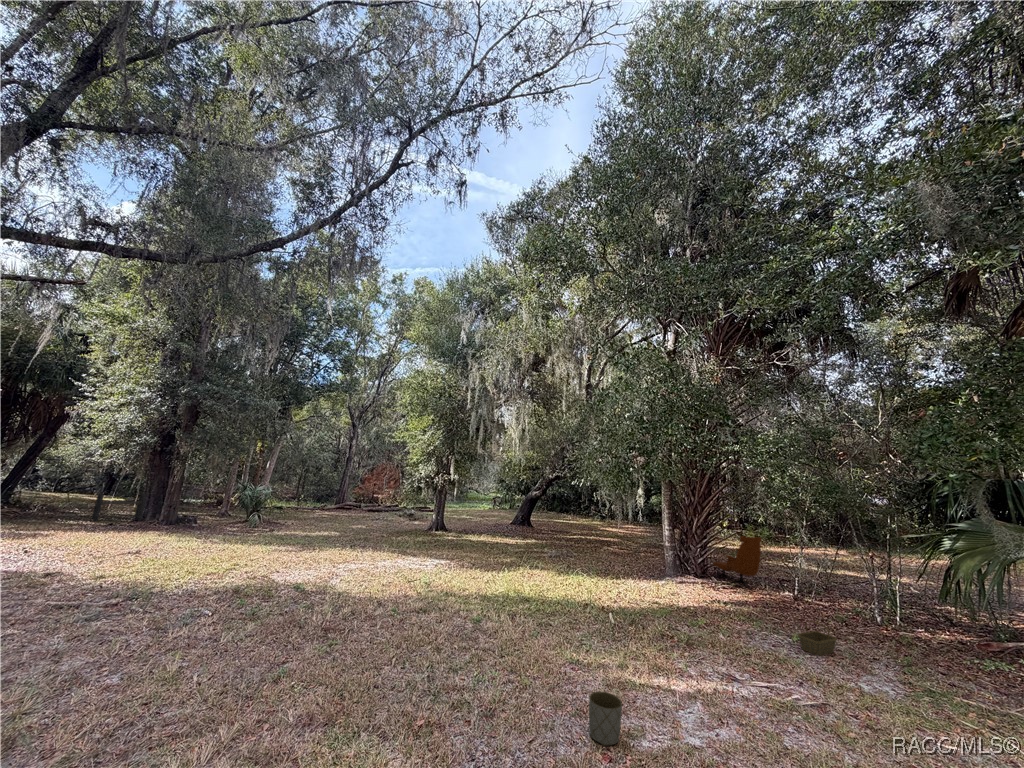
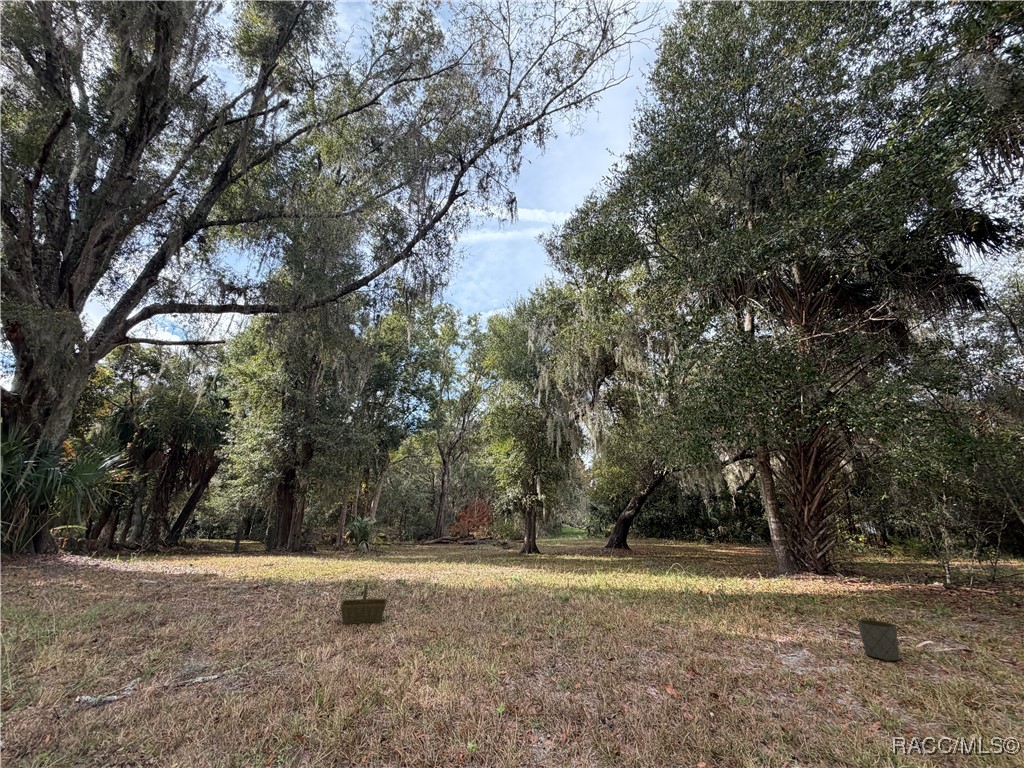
lounge chair: present [713,536,762,589] -> none [835,523,892,585]
basket: present [798,621,837,656] -> present [340,584,387,624]
planter: present [589,691,622,746] -> present [858,620,900,661]

